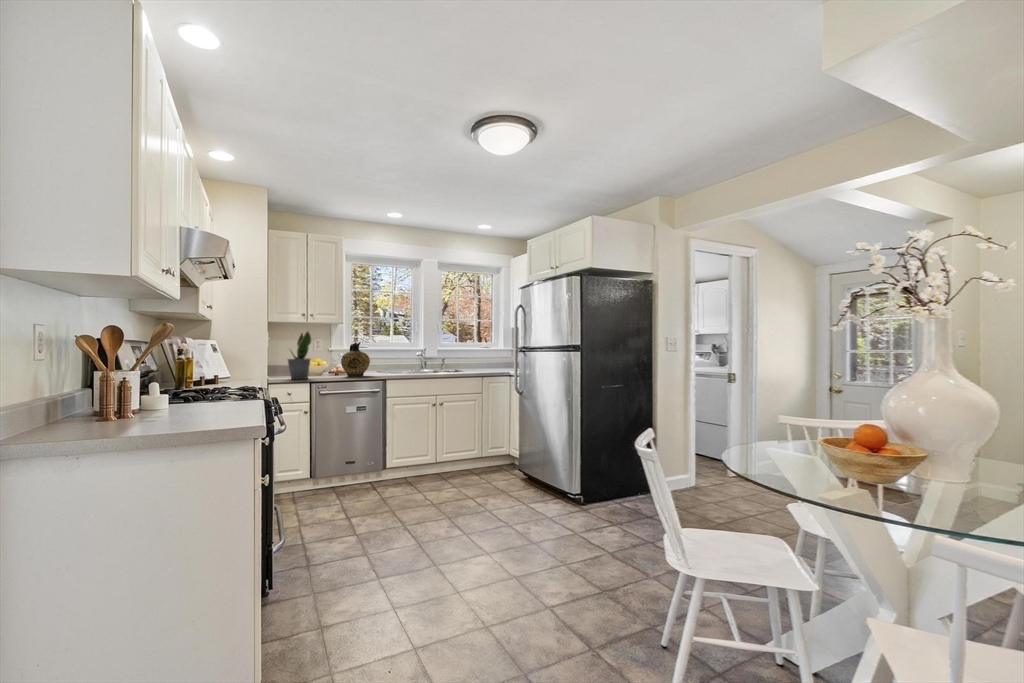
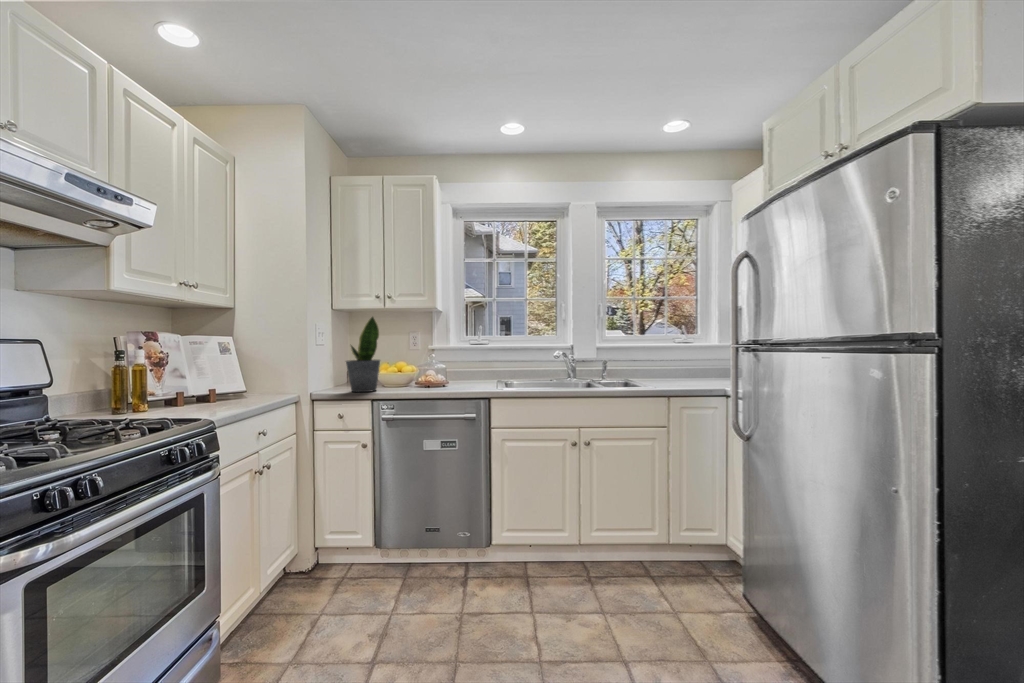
ceramic jug: present [341,342,370,376] -> none [429,334,473,389]

